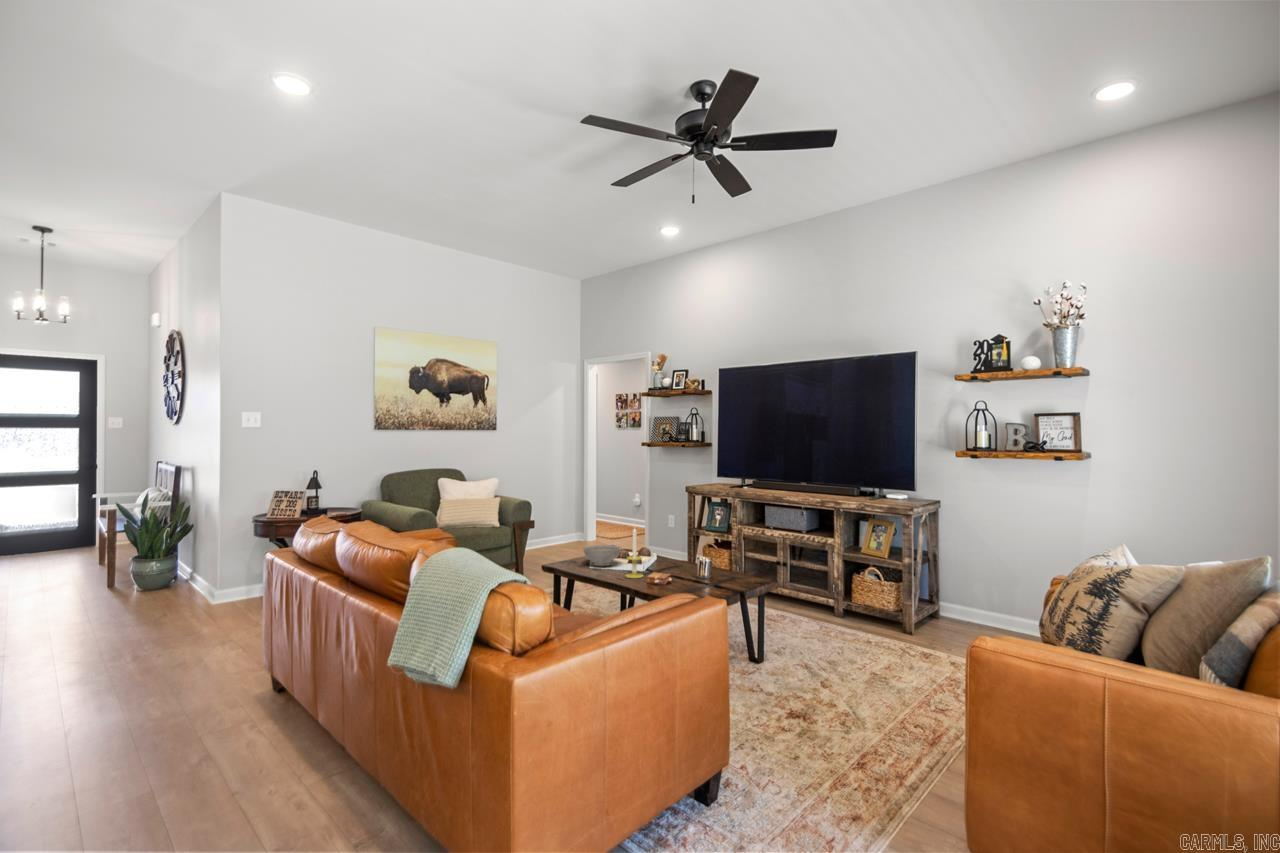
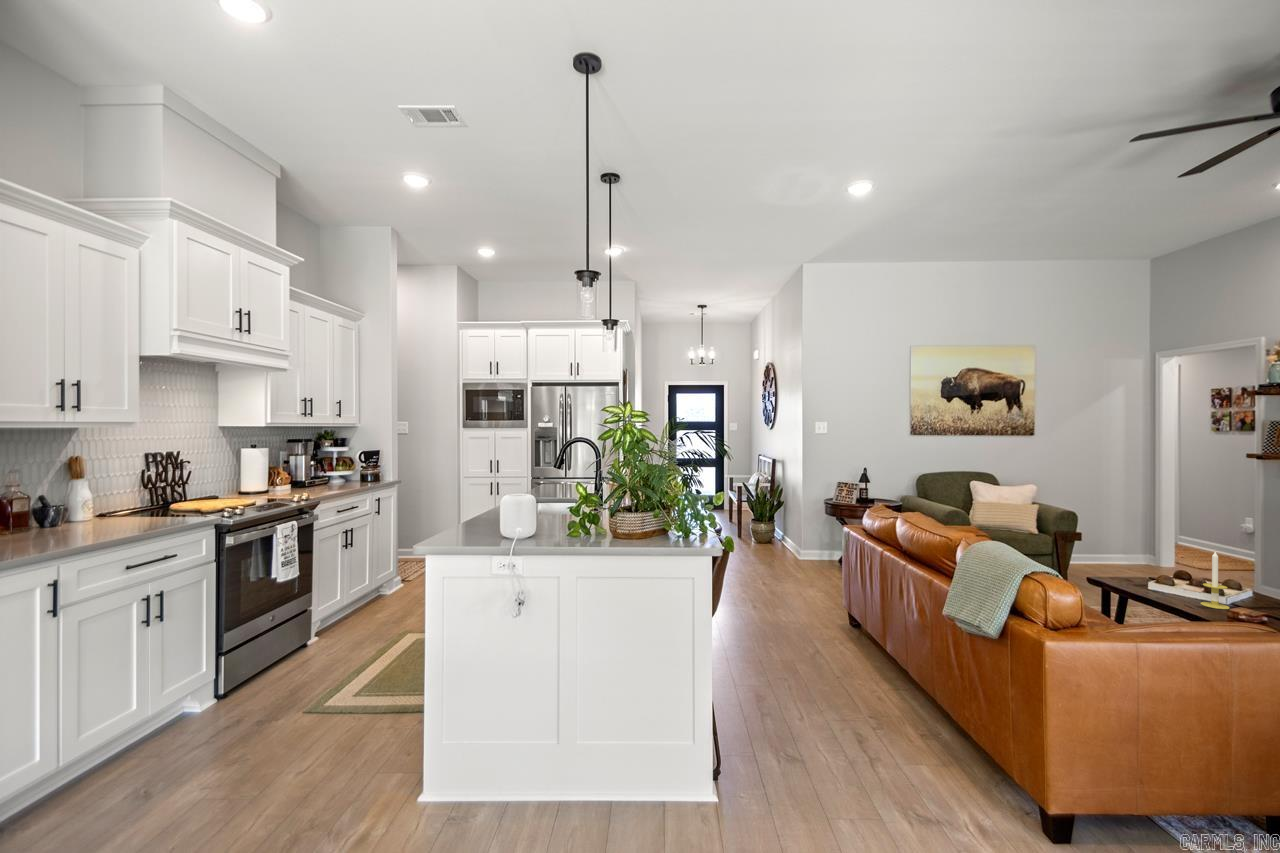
decorative bowl: present [583,545,621,566] -> none [1141,564,1197,589]

